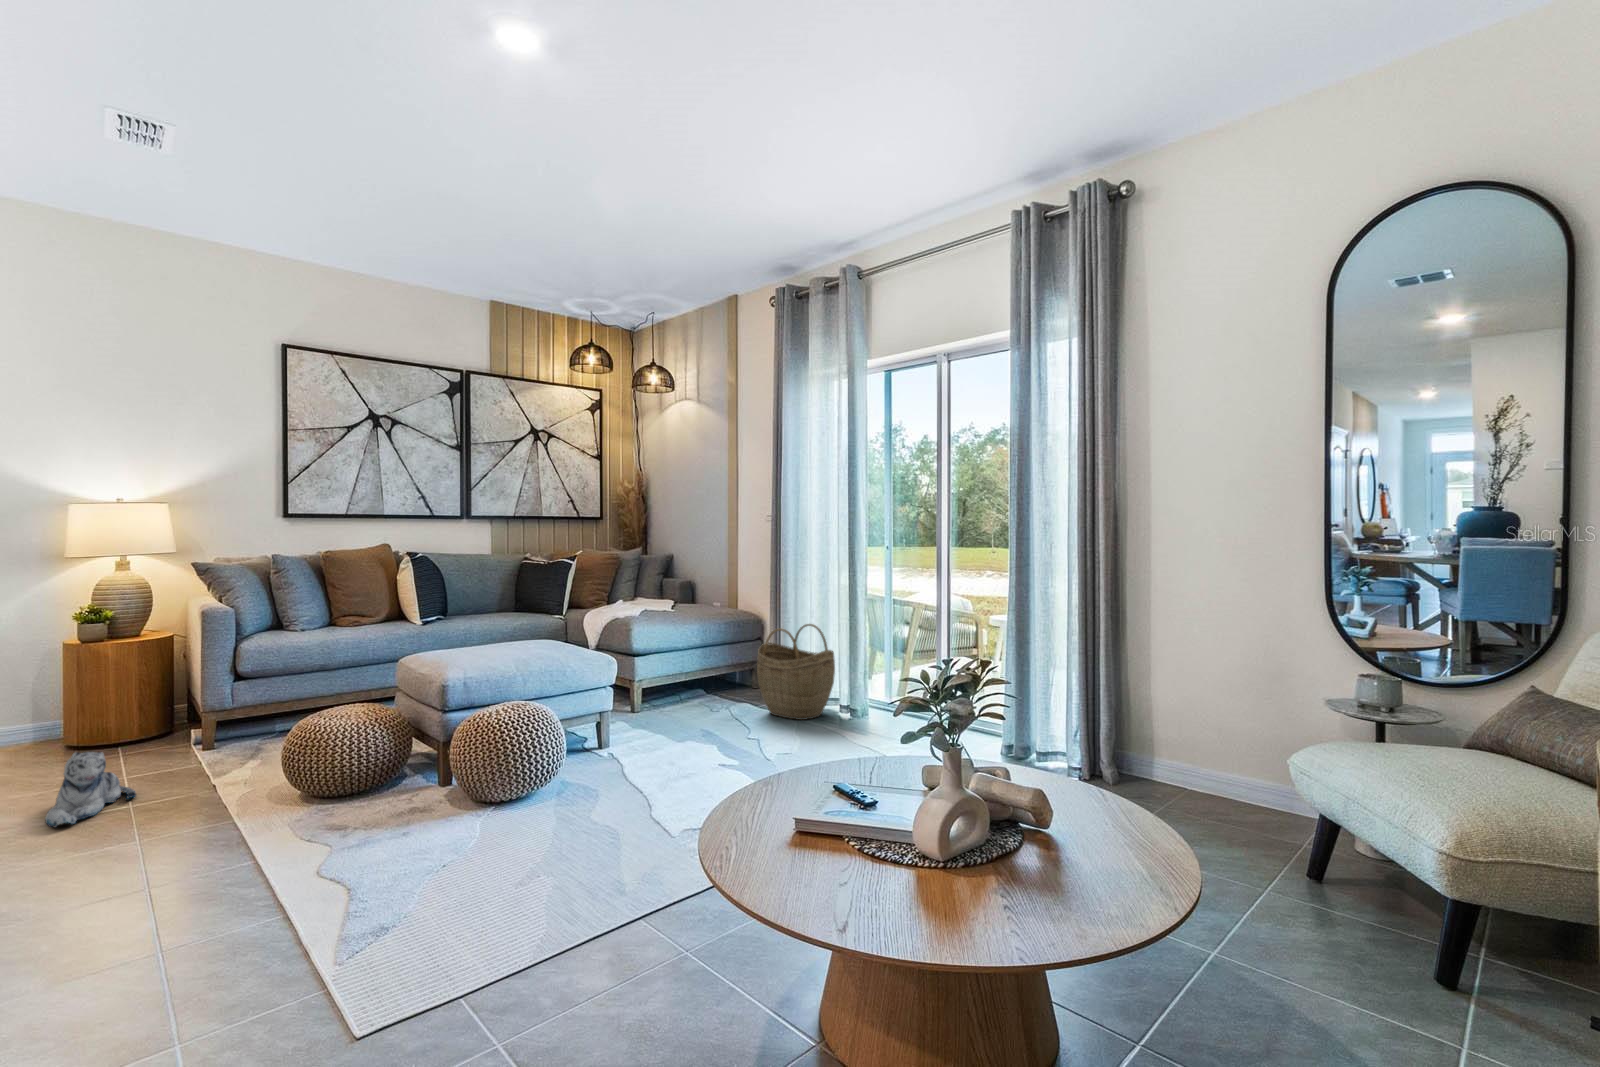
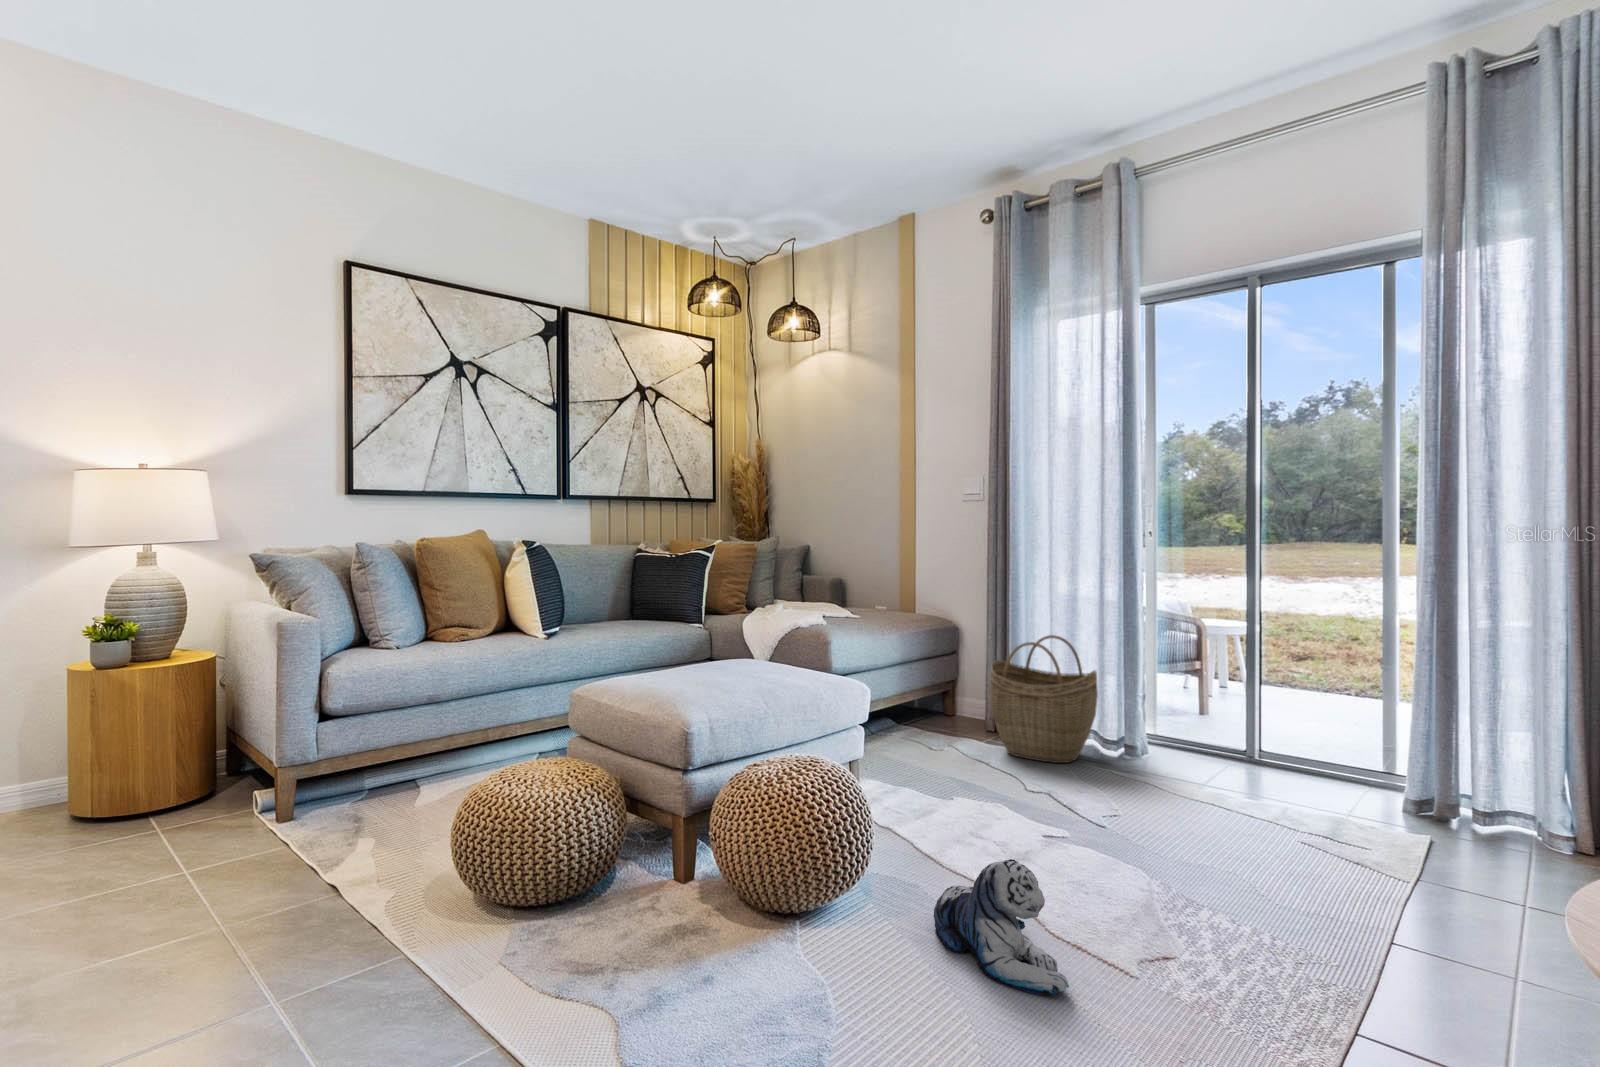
plush toy: present [45,752,136,827] -> present [934,859,1069,995]

